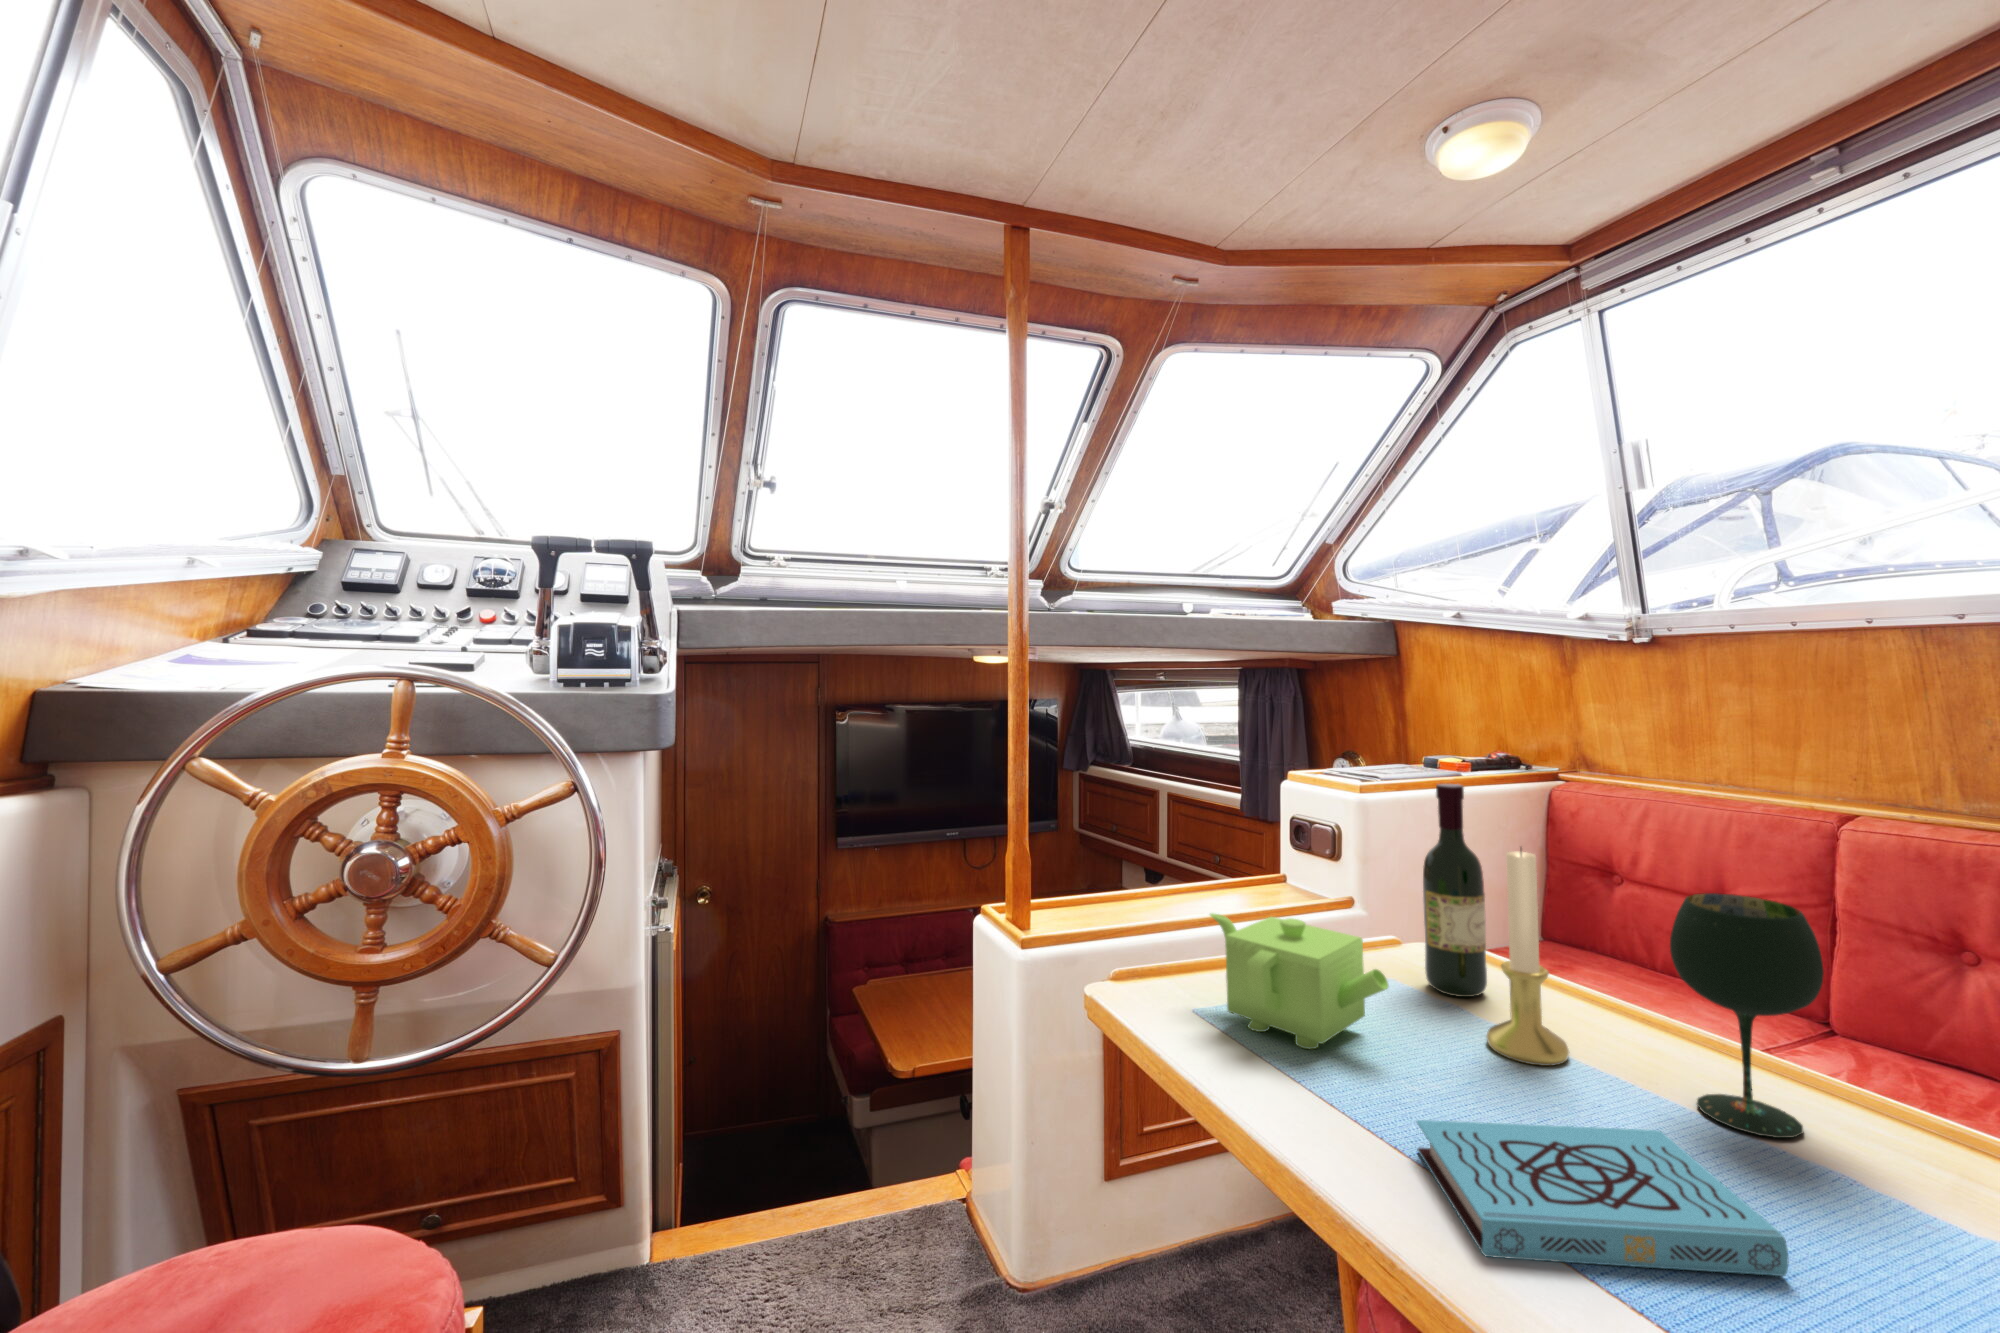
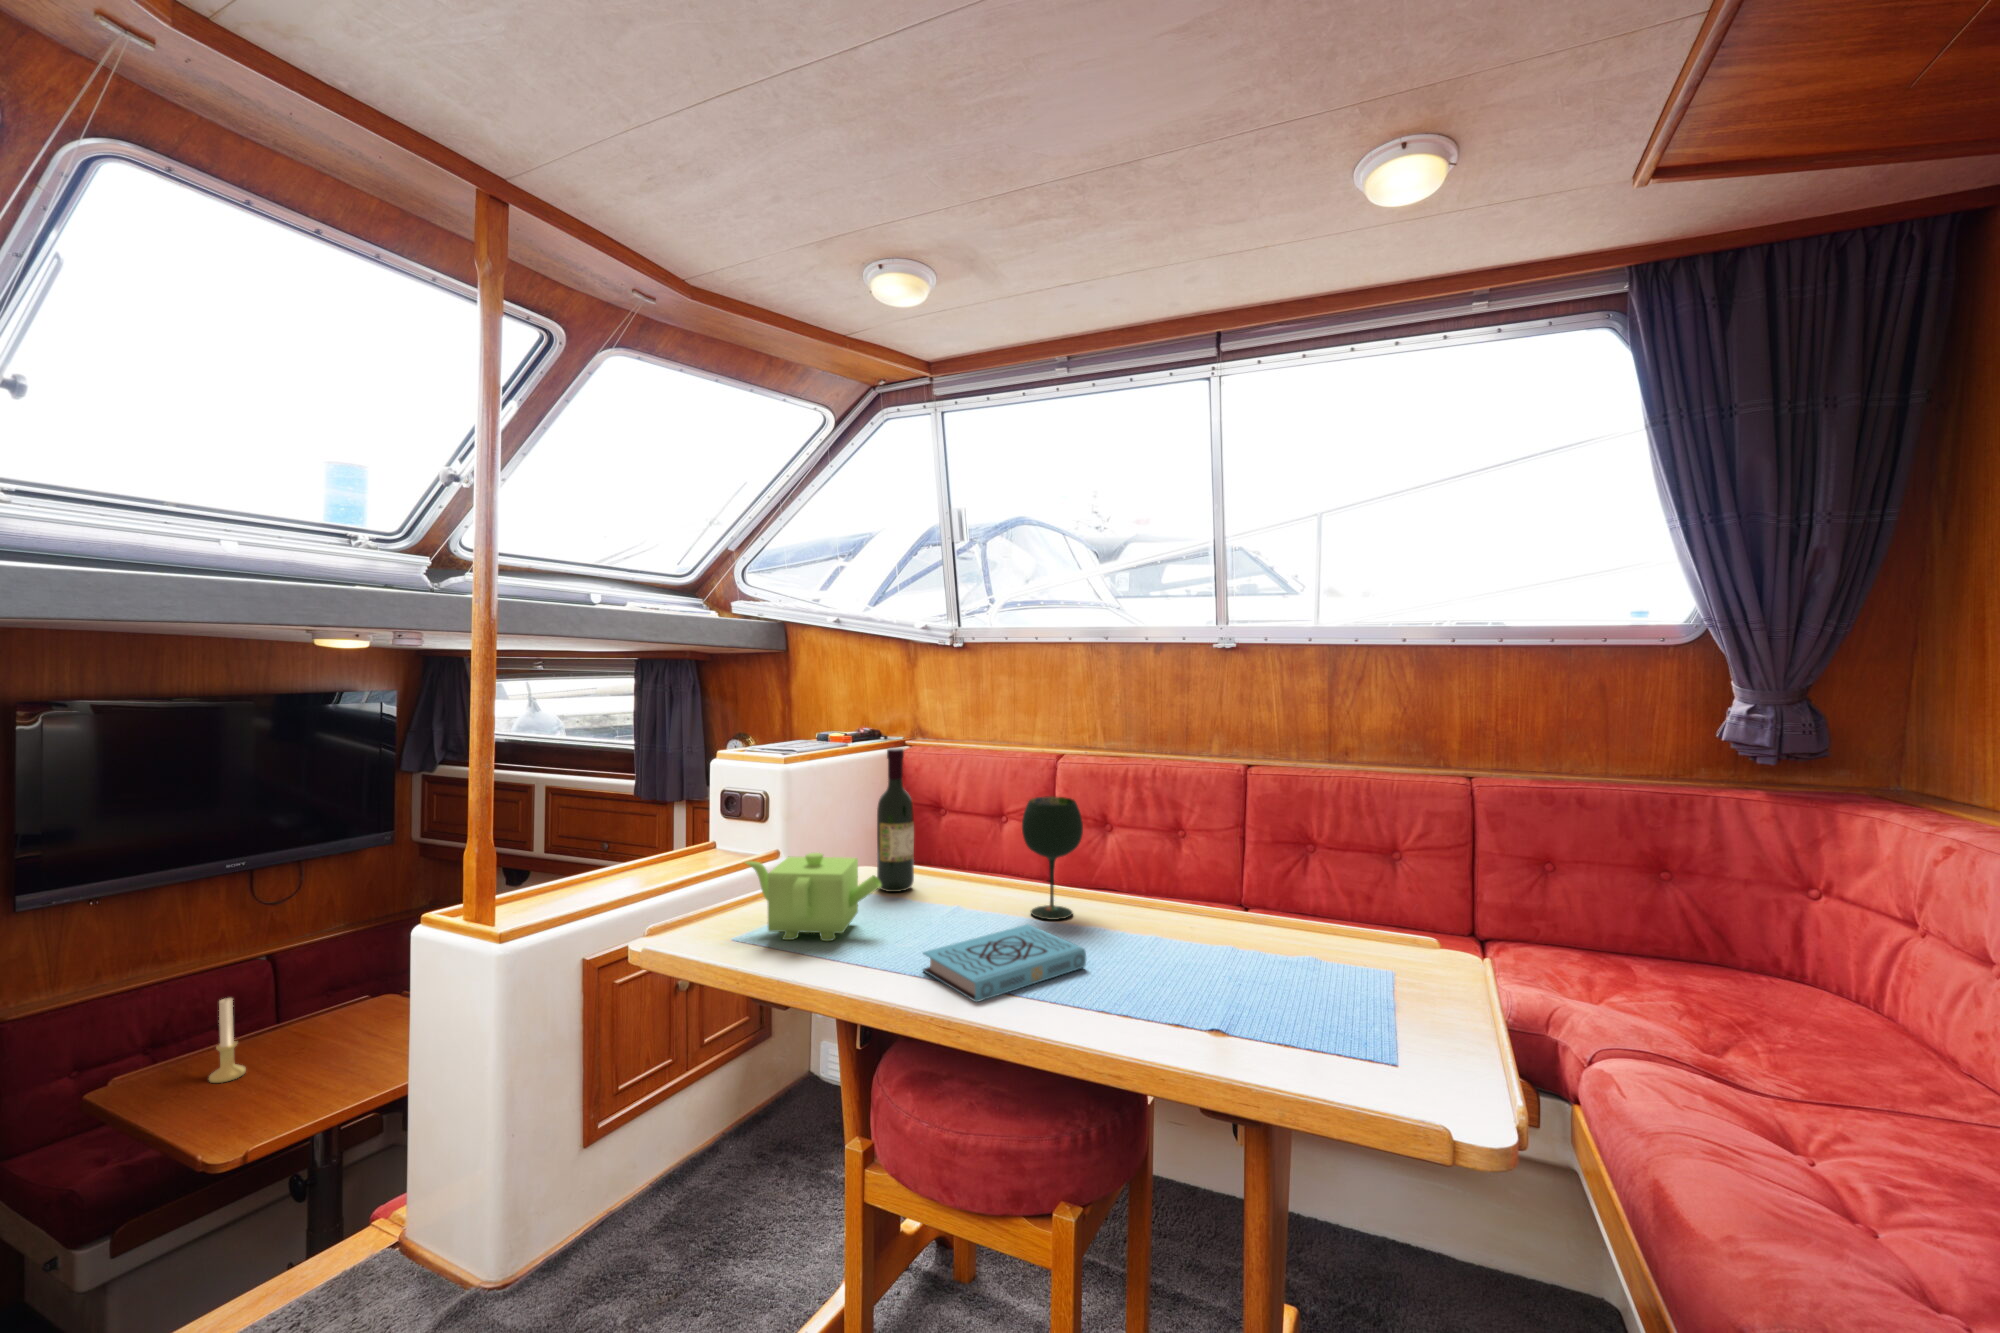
candle holder: present [1487,849,1569,1066] -> present [209,998,246,1083]

